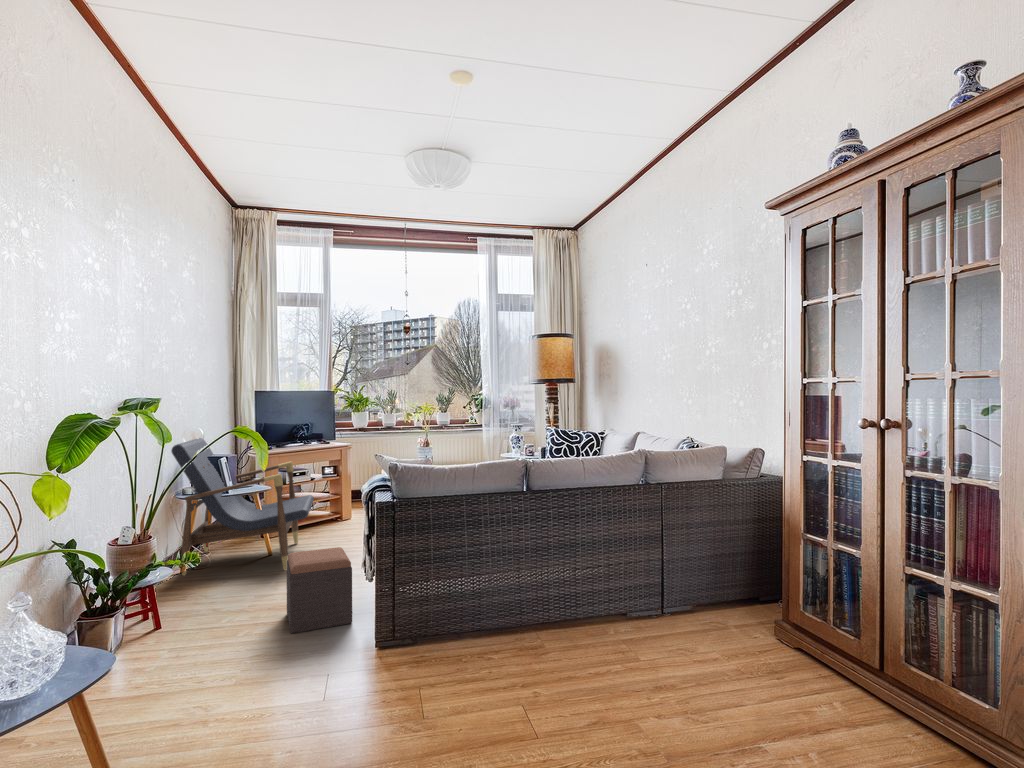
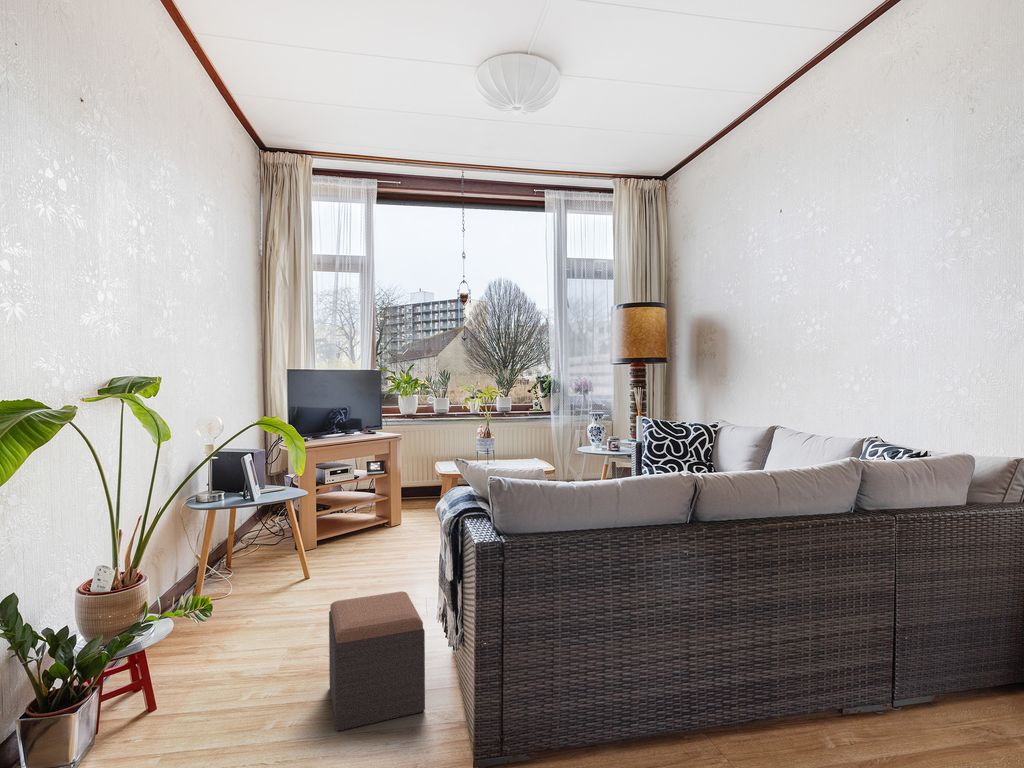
lounge chair: present [171,438,314,575] -> none [179,429,359,608]

